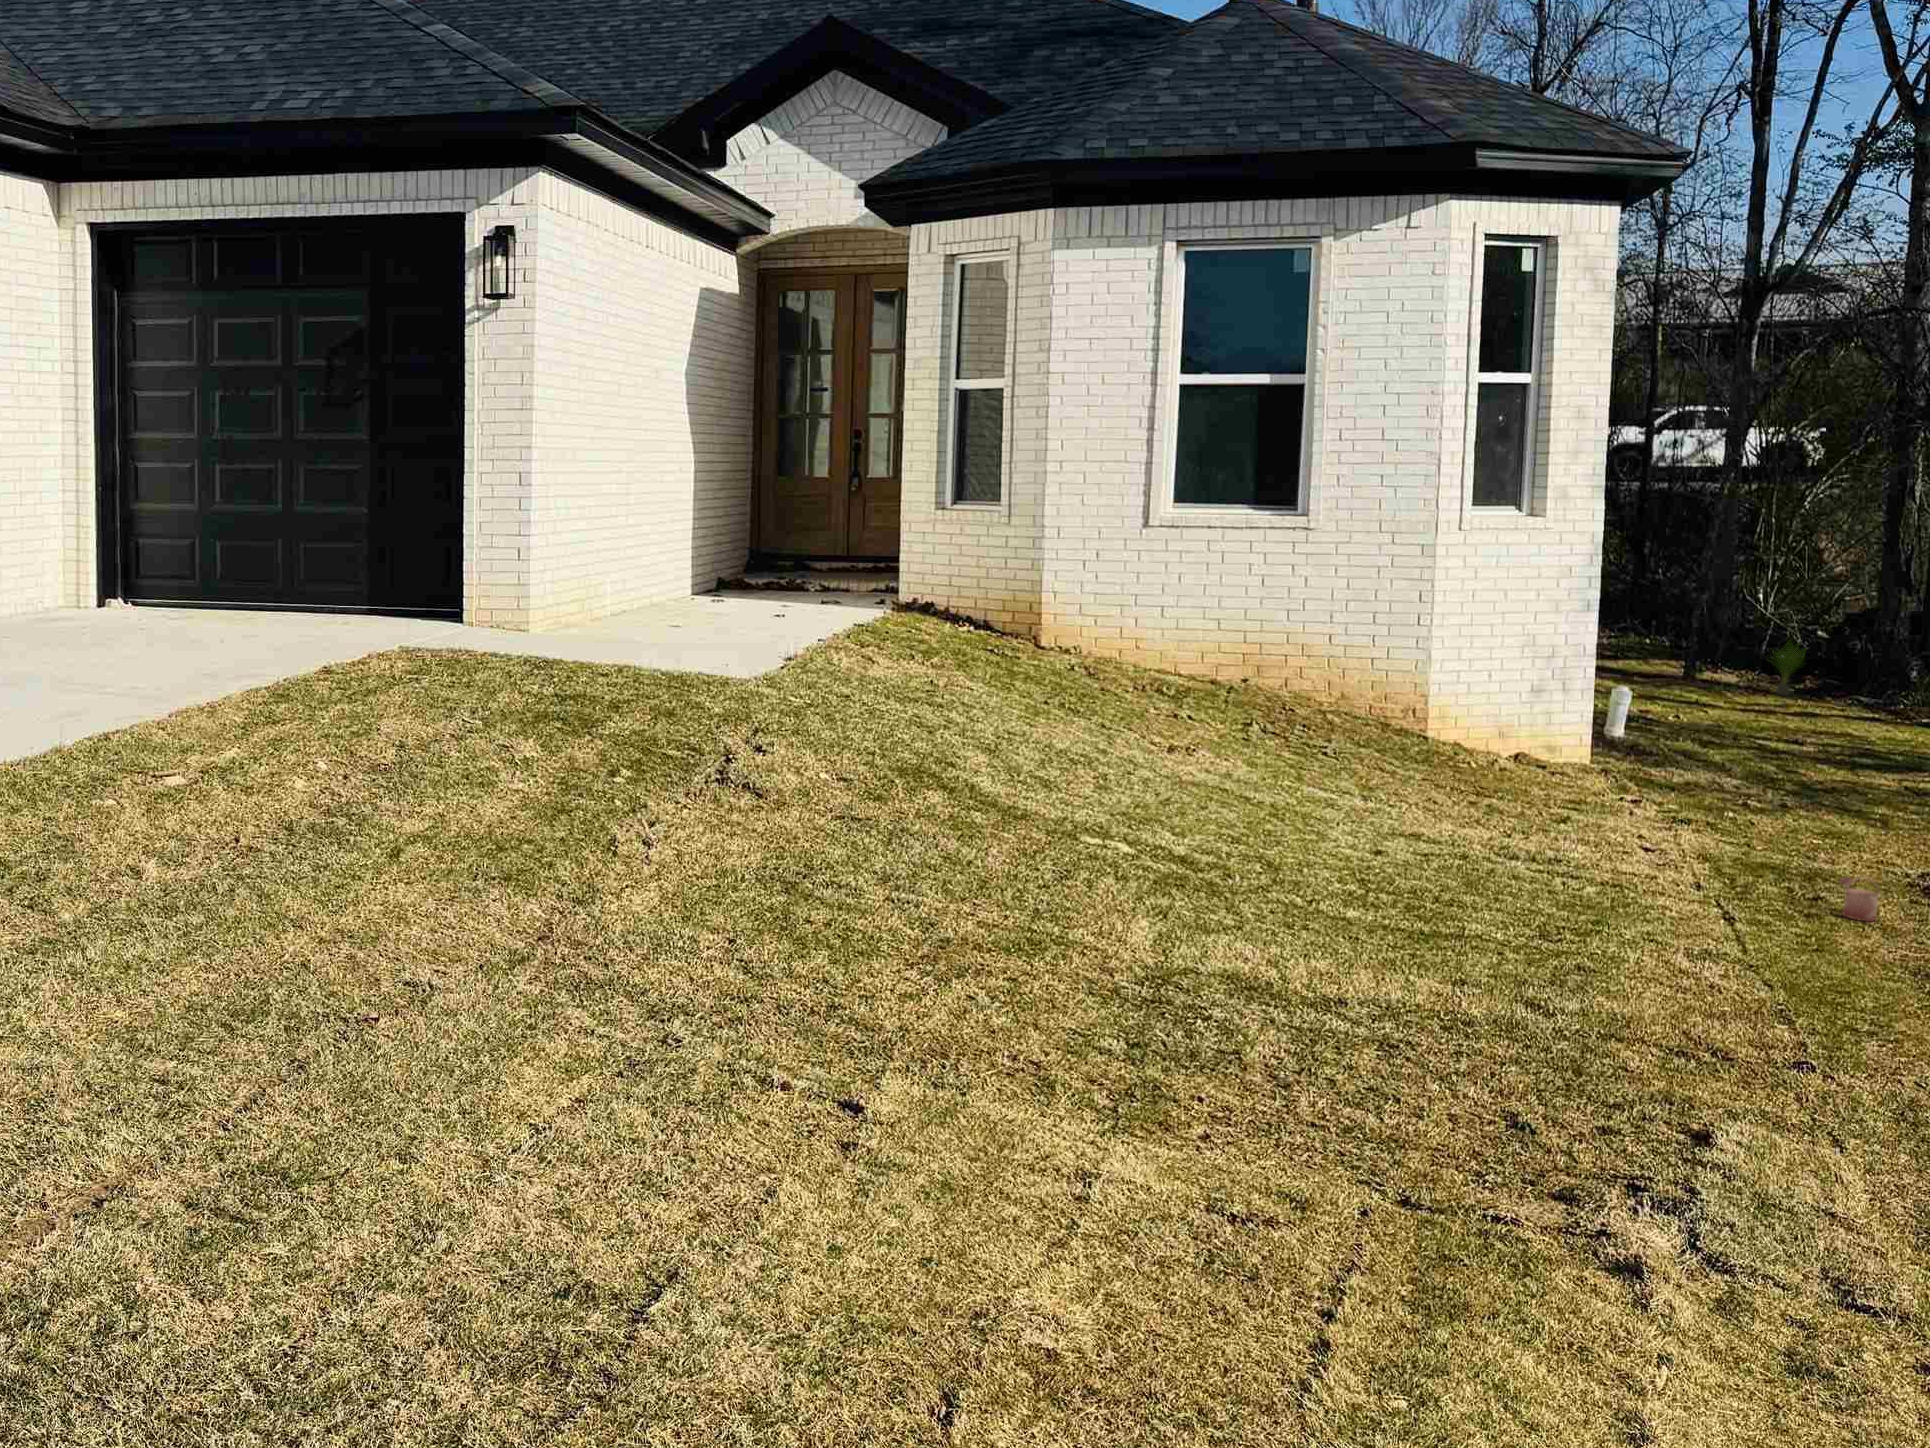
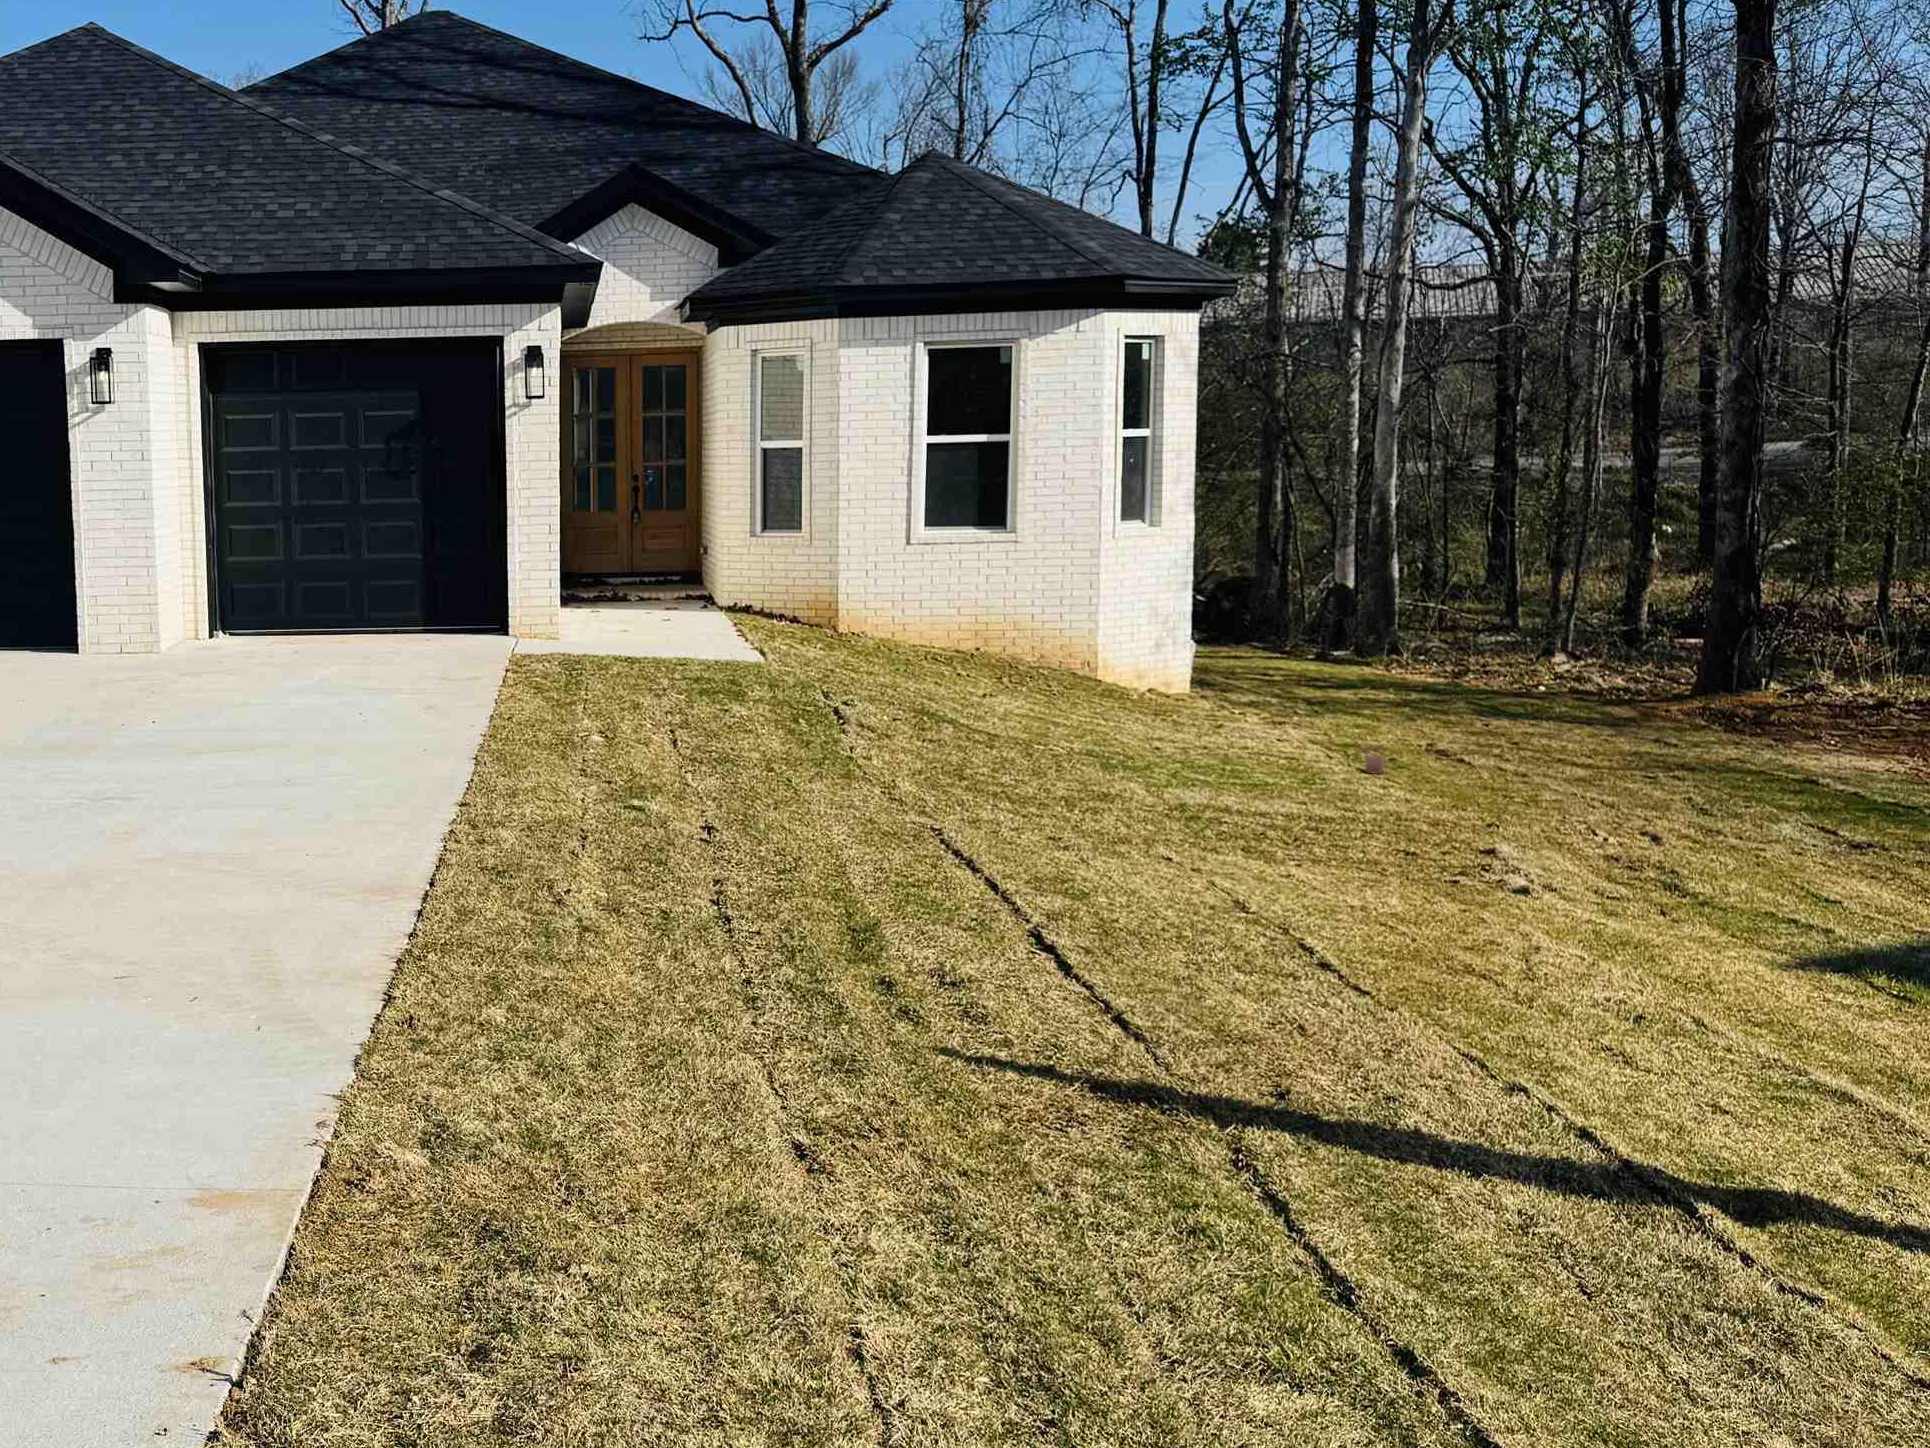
potted plant: present [1772,645,1804,696] -> none [1288,617,1318,658]

